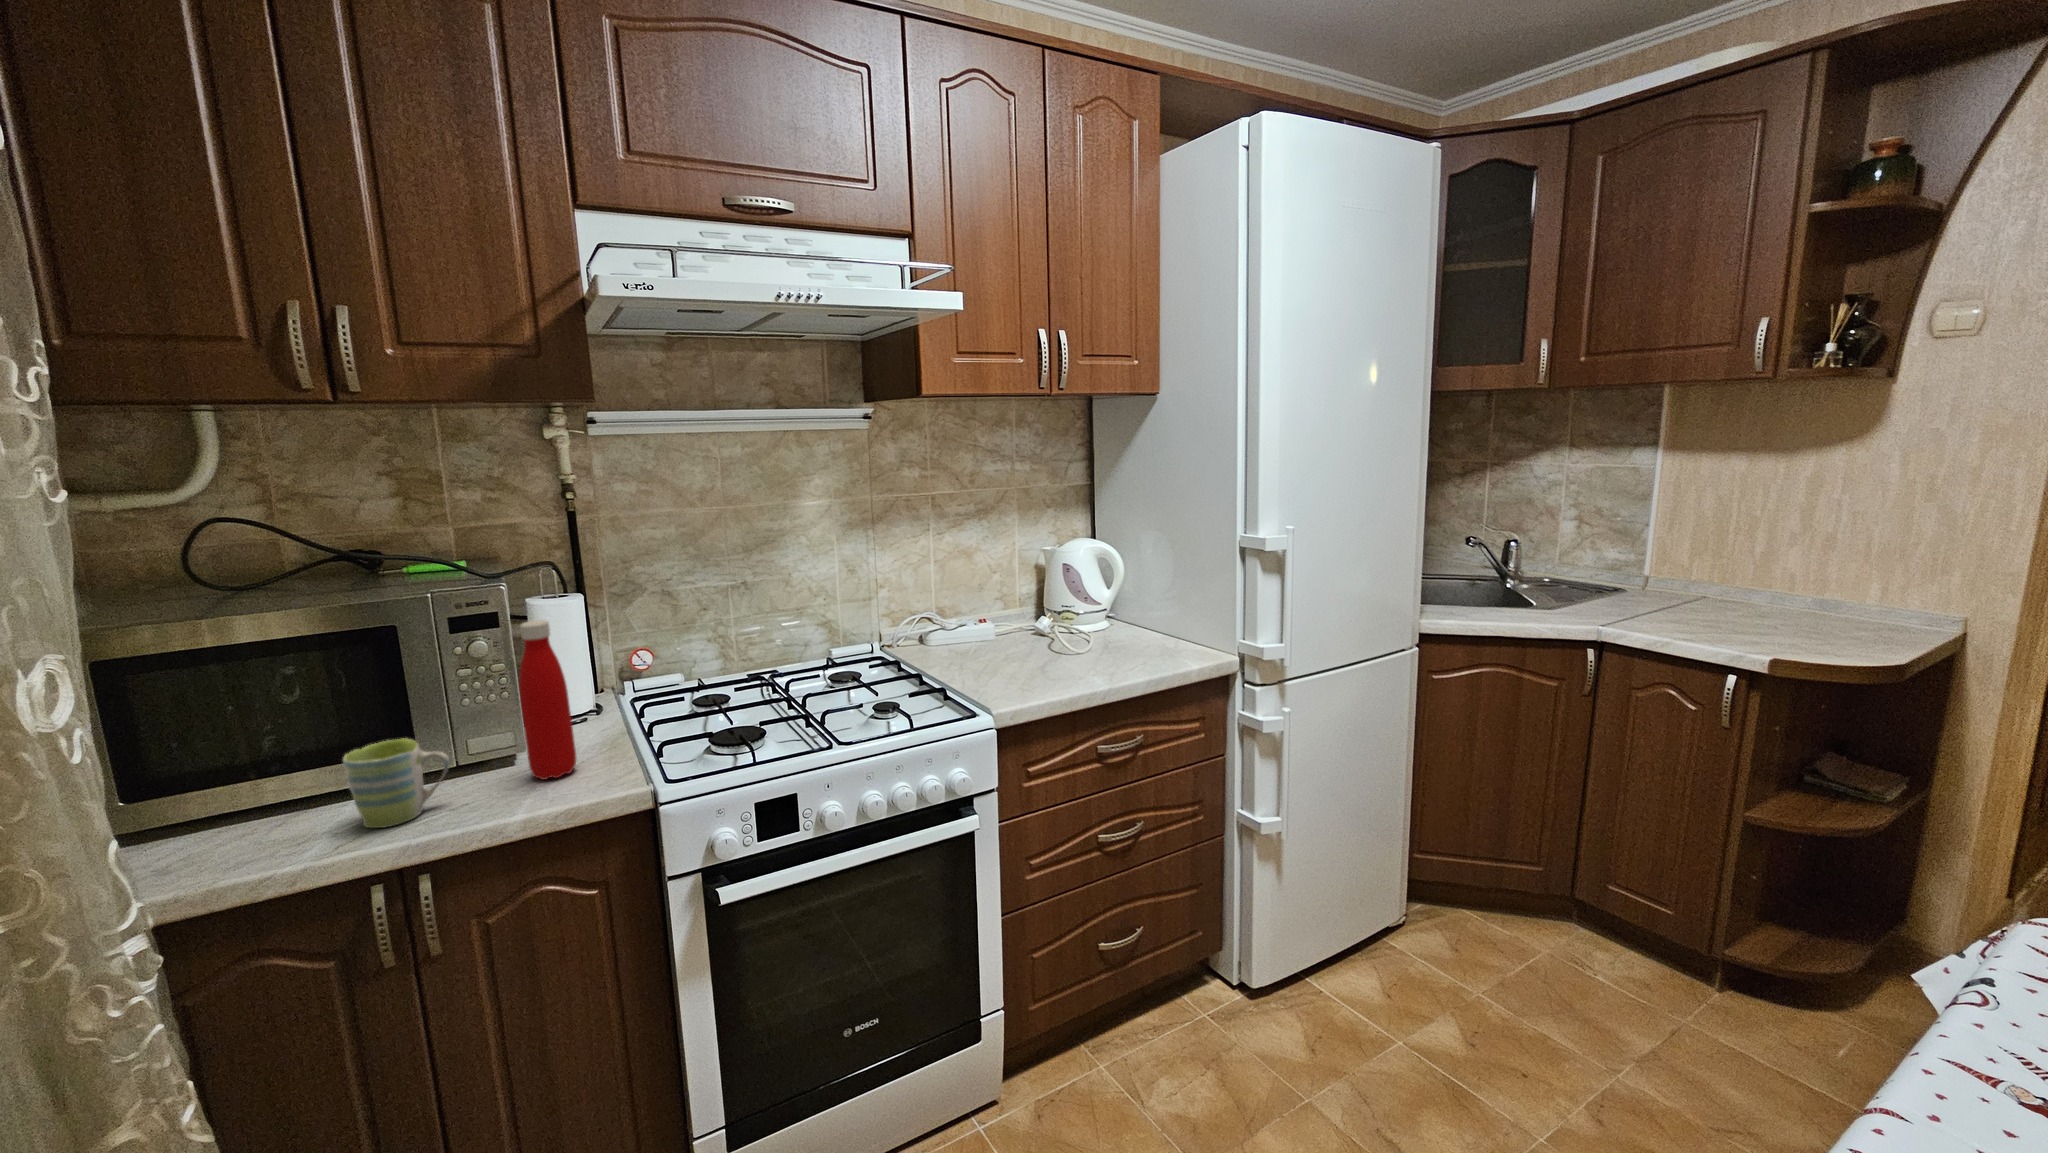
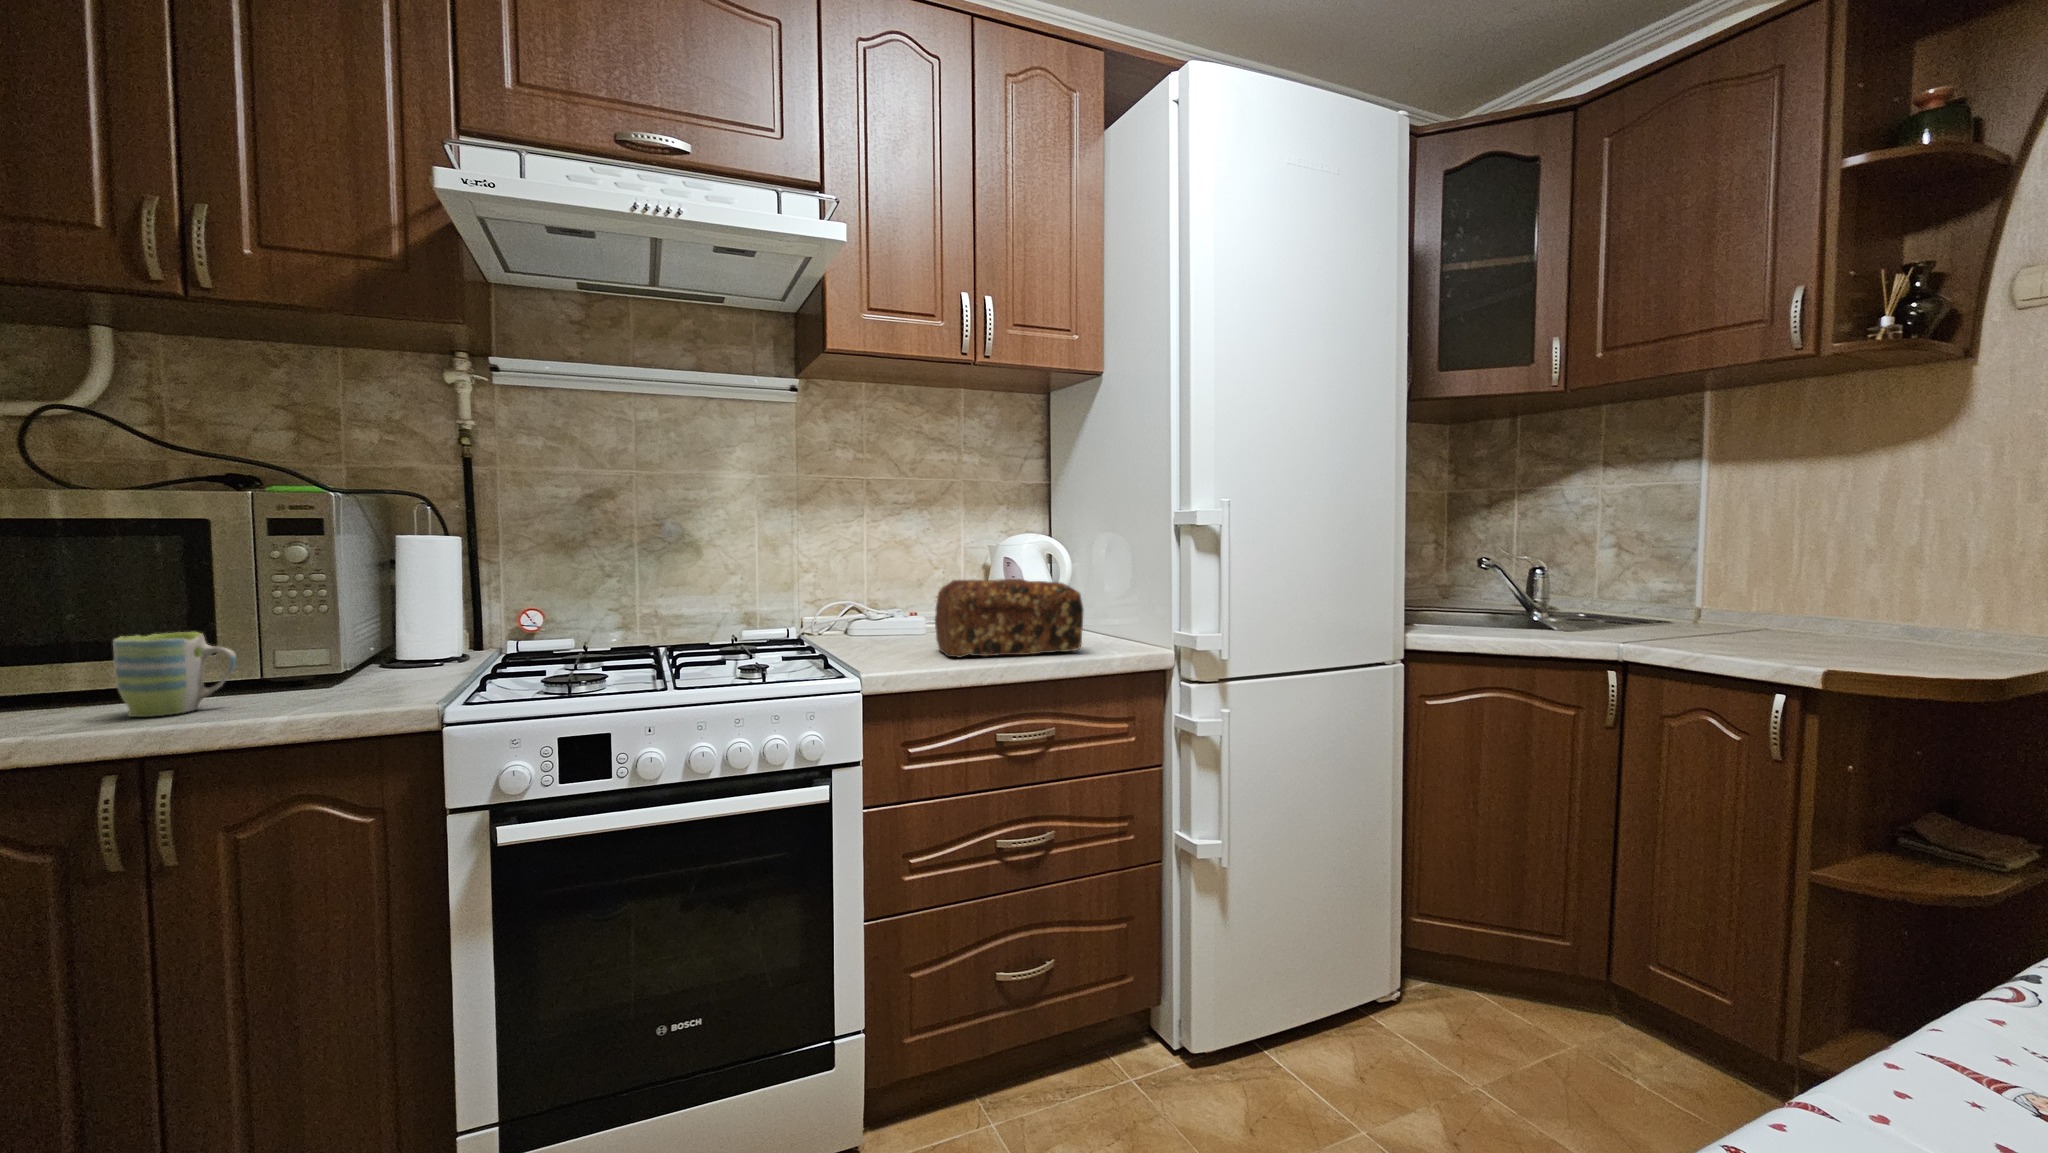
bread loaf: none [1022,596,1160,677] -> present [935,579,1083,657]
bottle: present [519,620,576,780] -> none [331,527,389,696]

